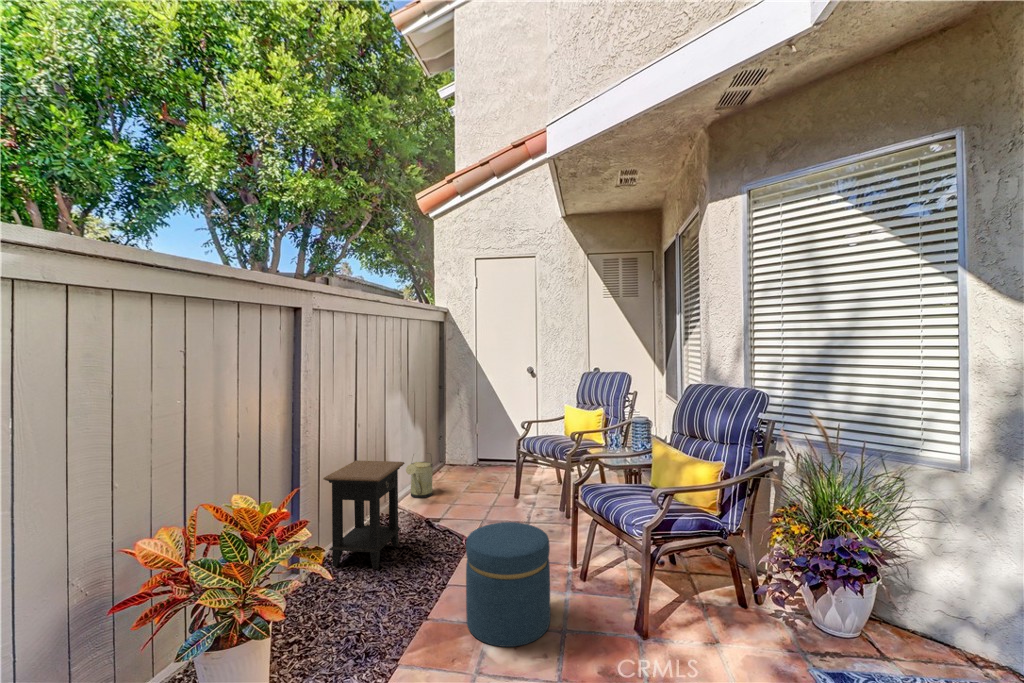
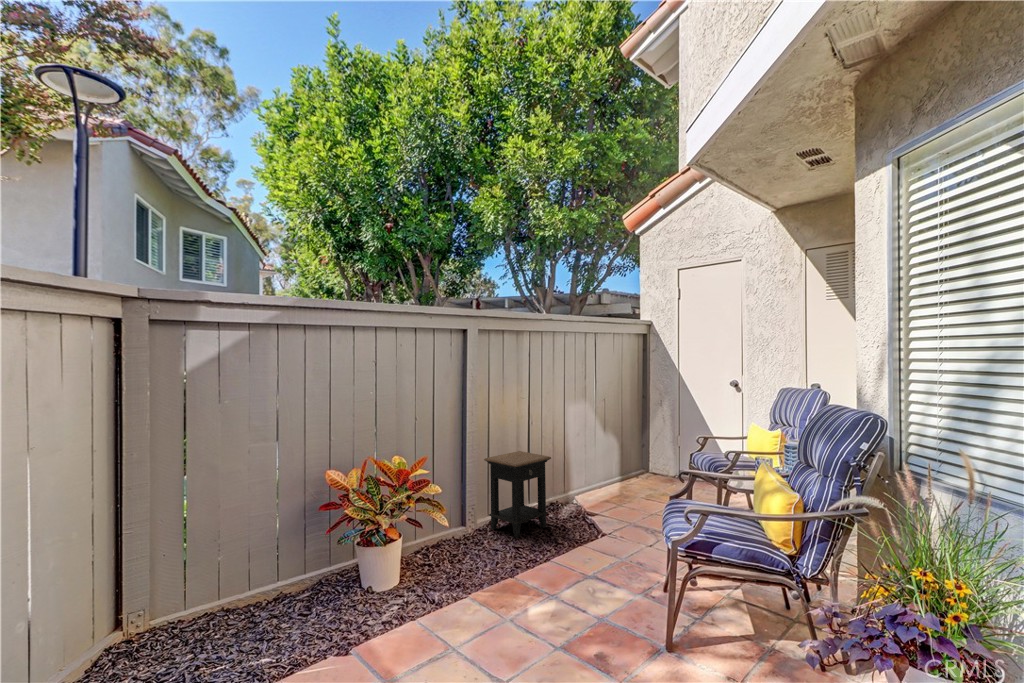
watering can: present [406,462,433,498] -> none [581,456,613,498]
ottoman: present [466,522,550,647] -> none [534,514,608,617]

